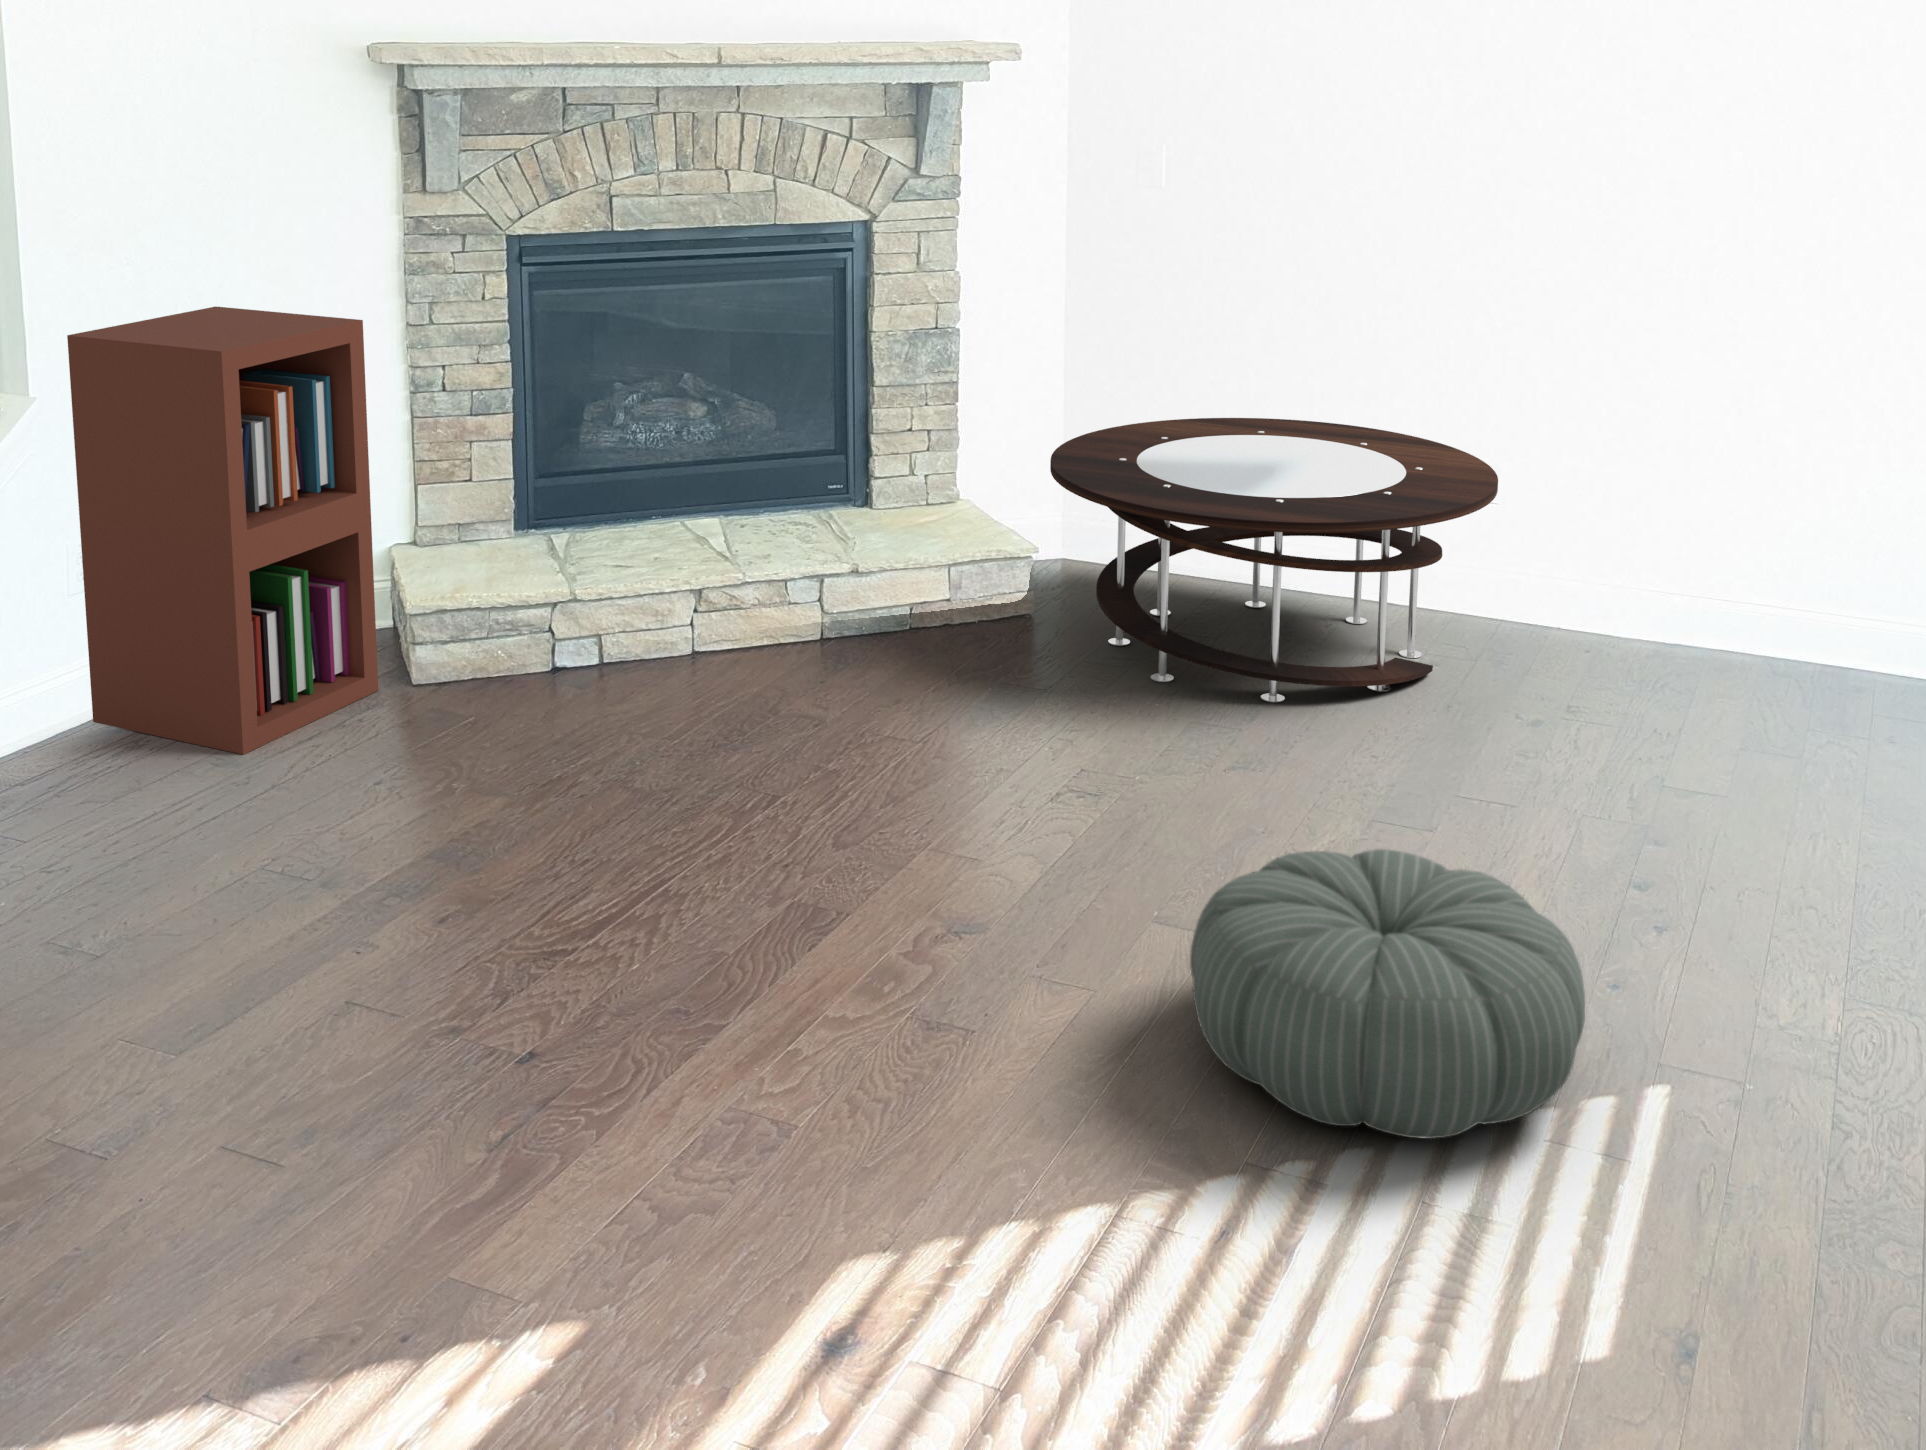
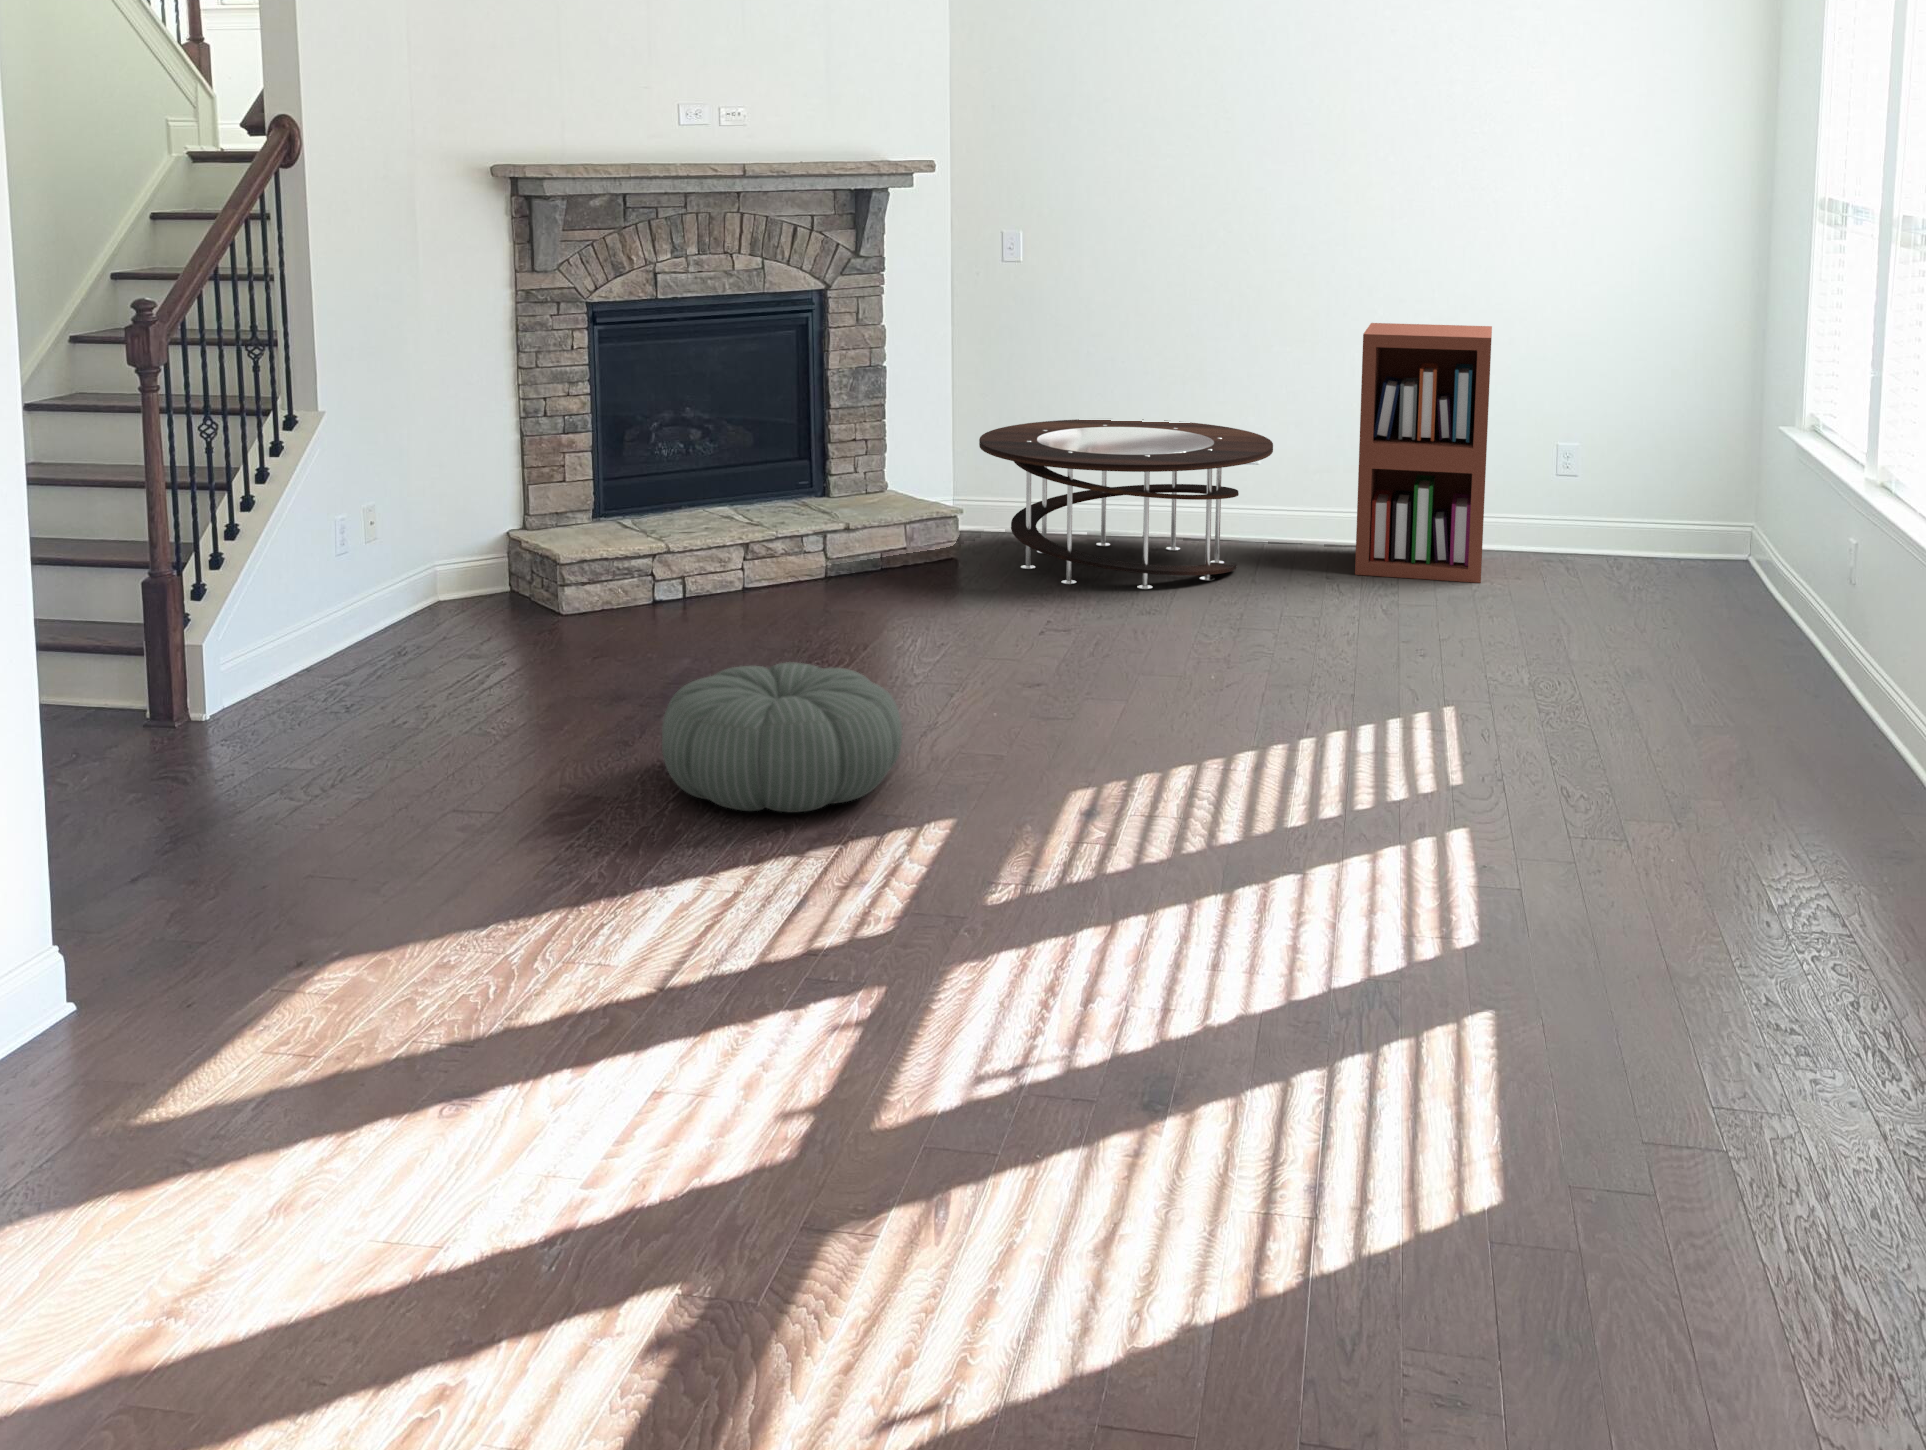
bookshelf: present [67,306,378,755] -> present [1355,323,1492,583]
pouf: present [1190,849,1585,1139] -> present [662,662,902,812]

